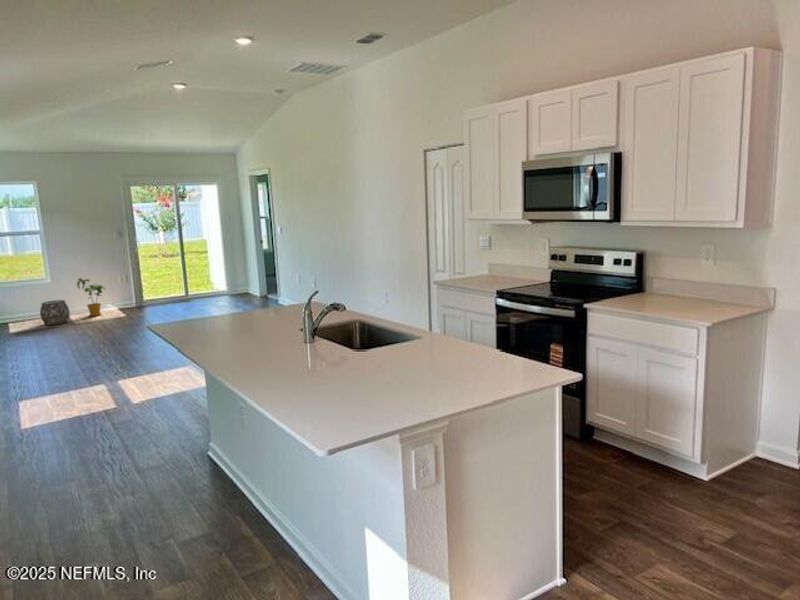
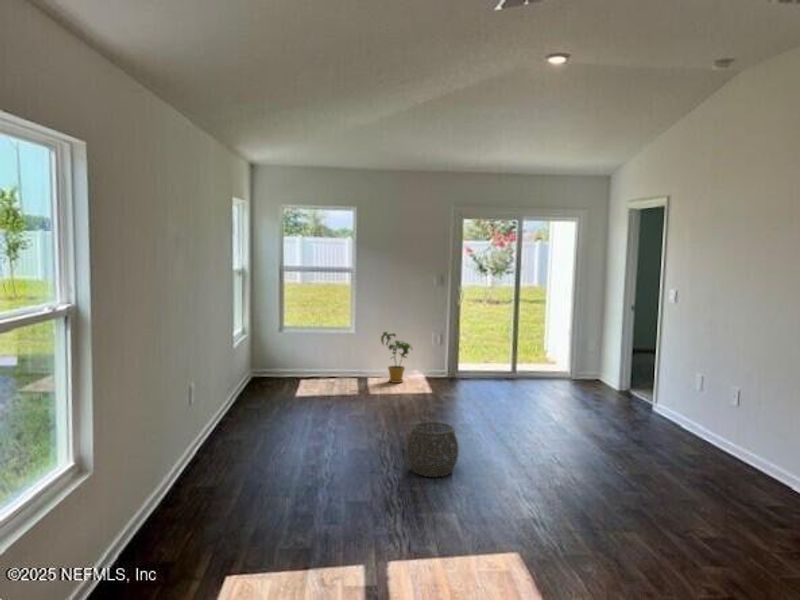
woven basket: present [40,300,70,325] -> present [407,422,459,477]

